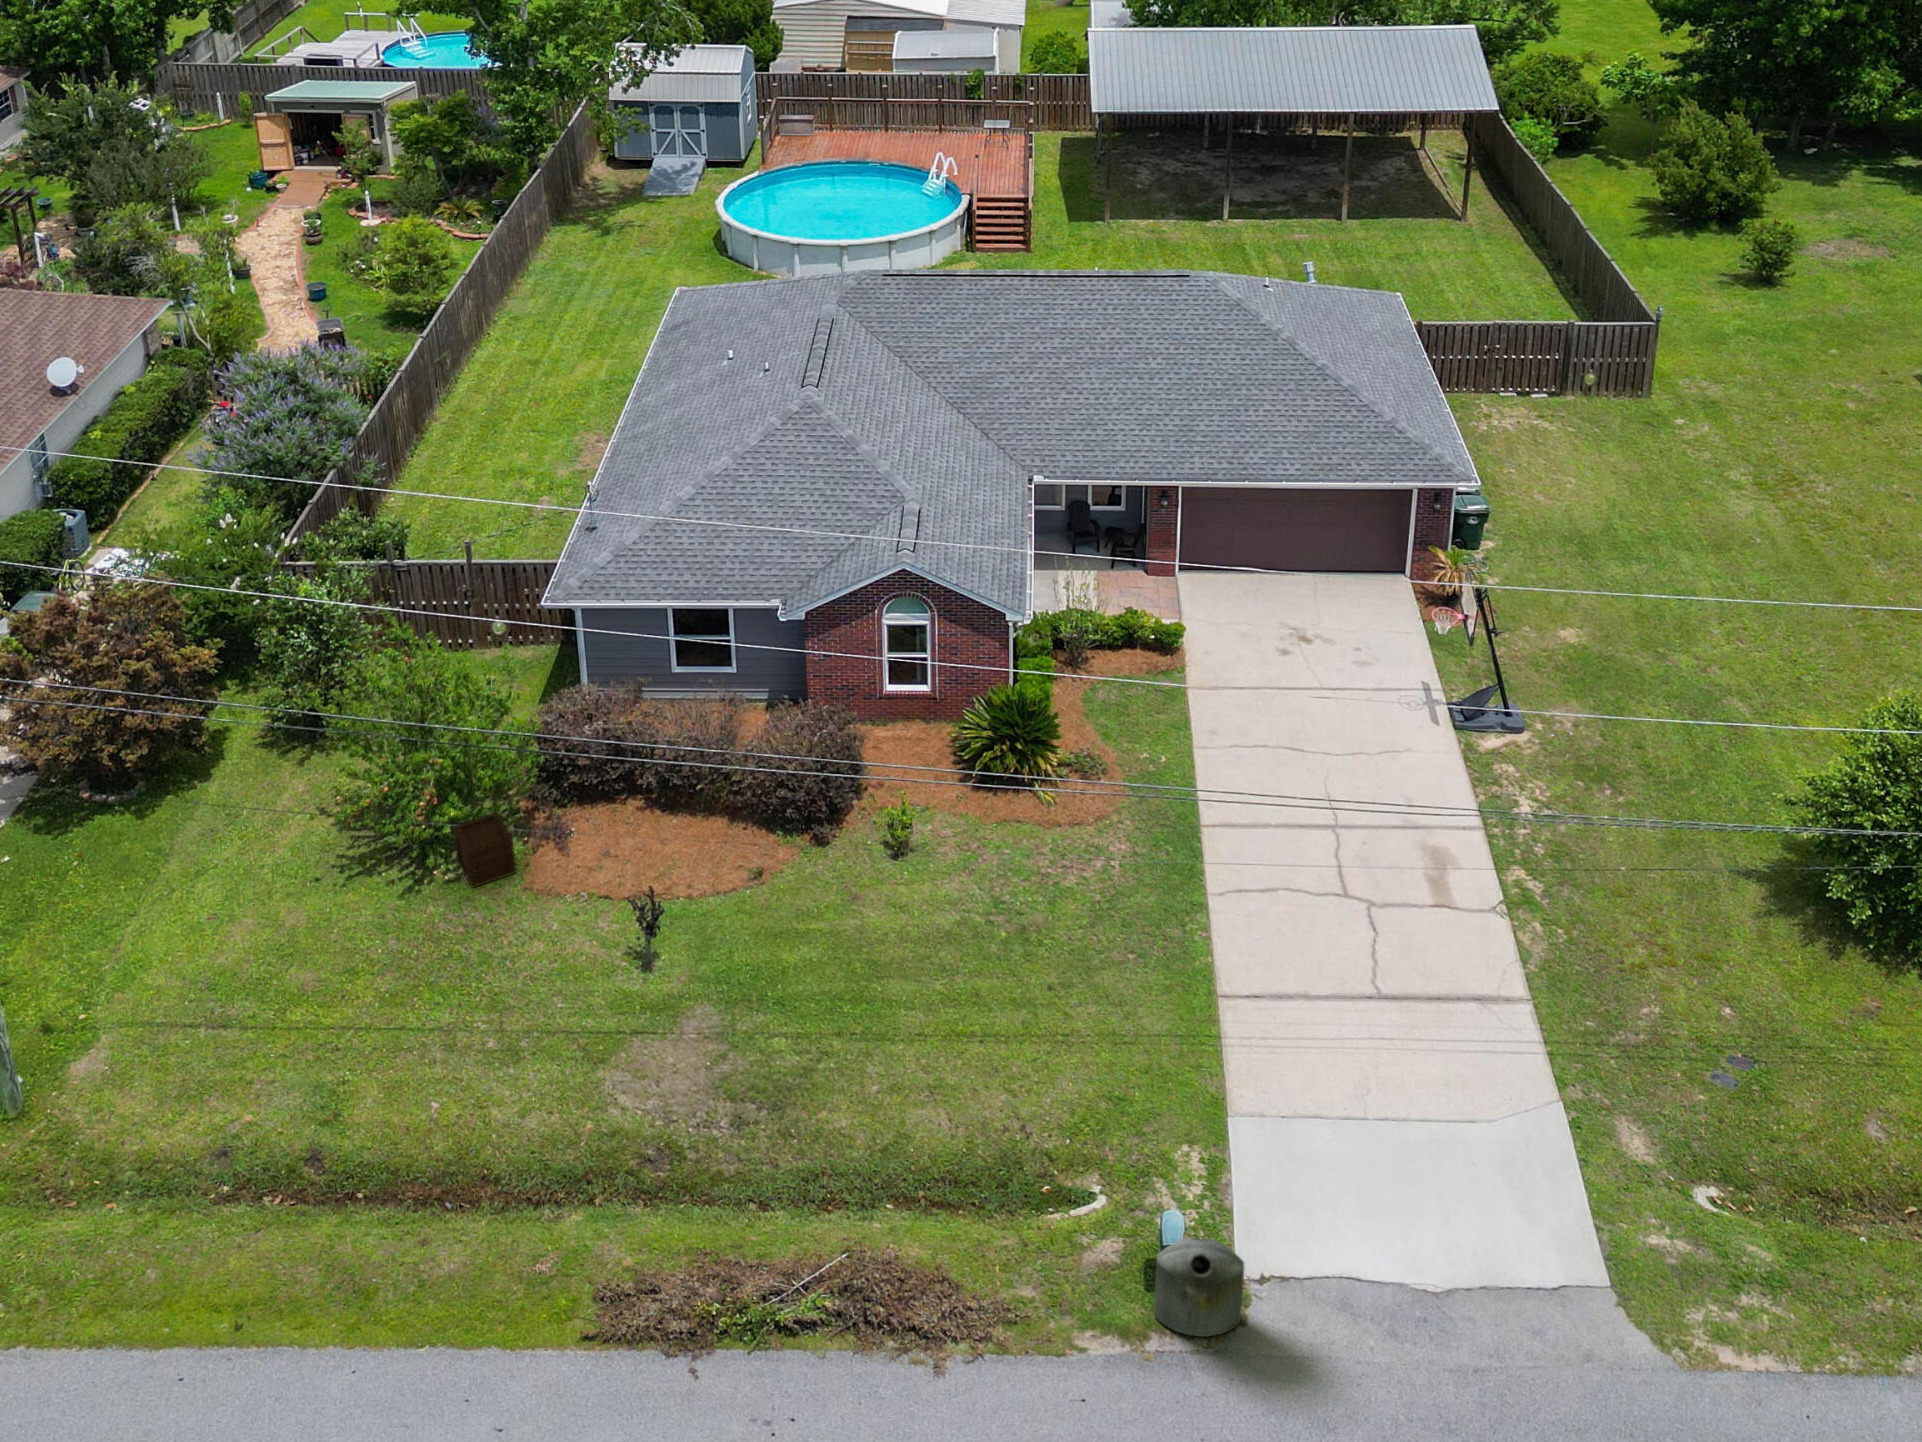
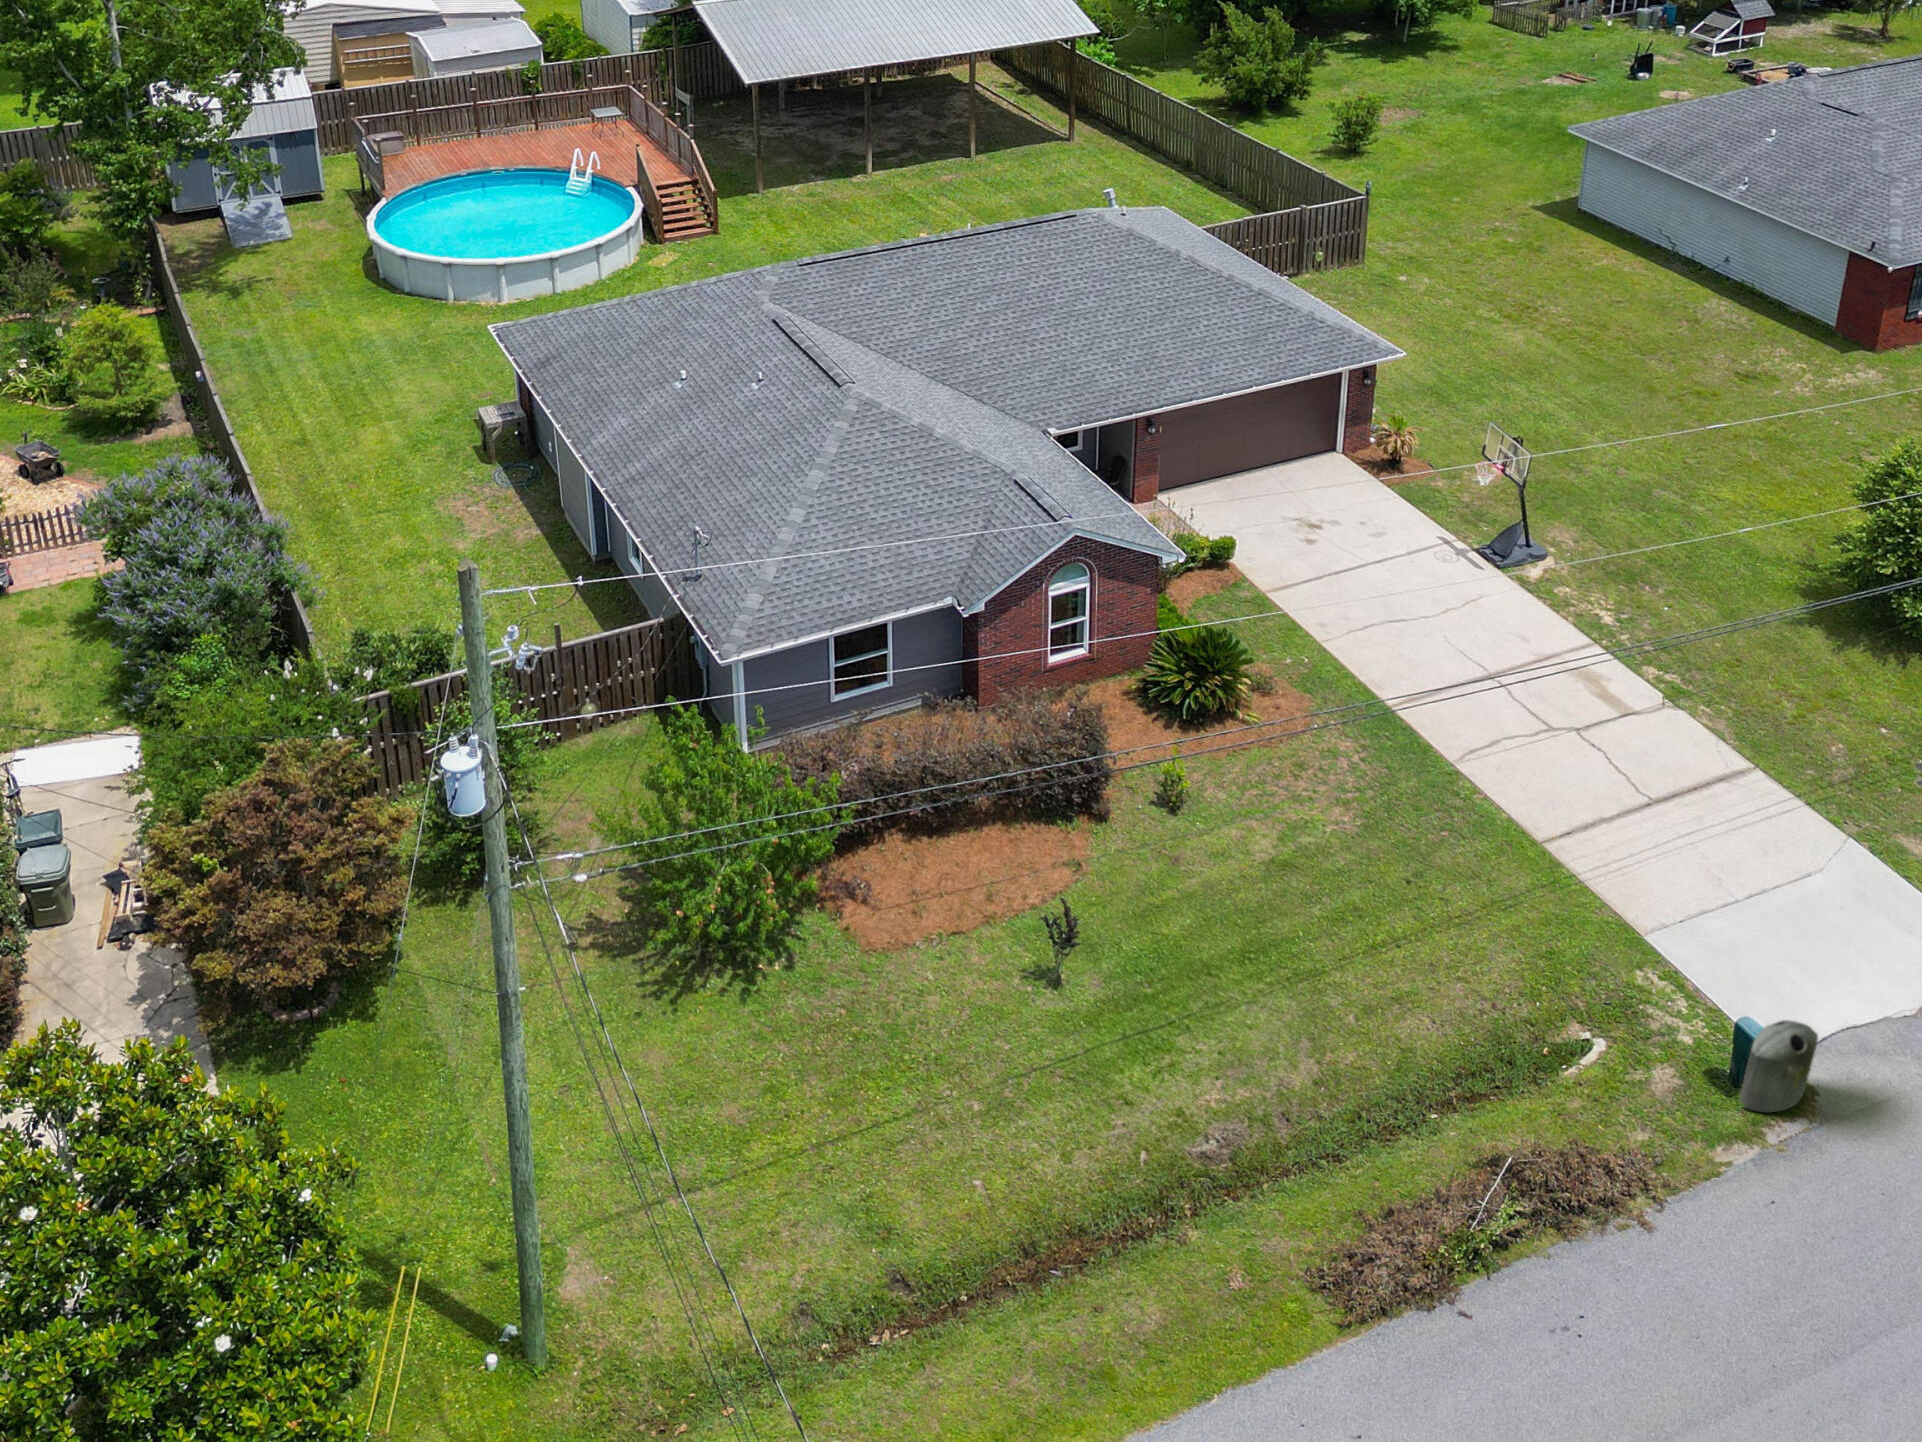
wooden crate: present [453,813,517,887] -> none [773,891,844,976]

